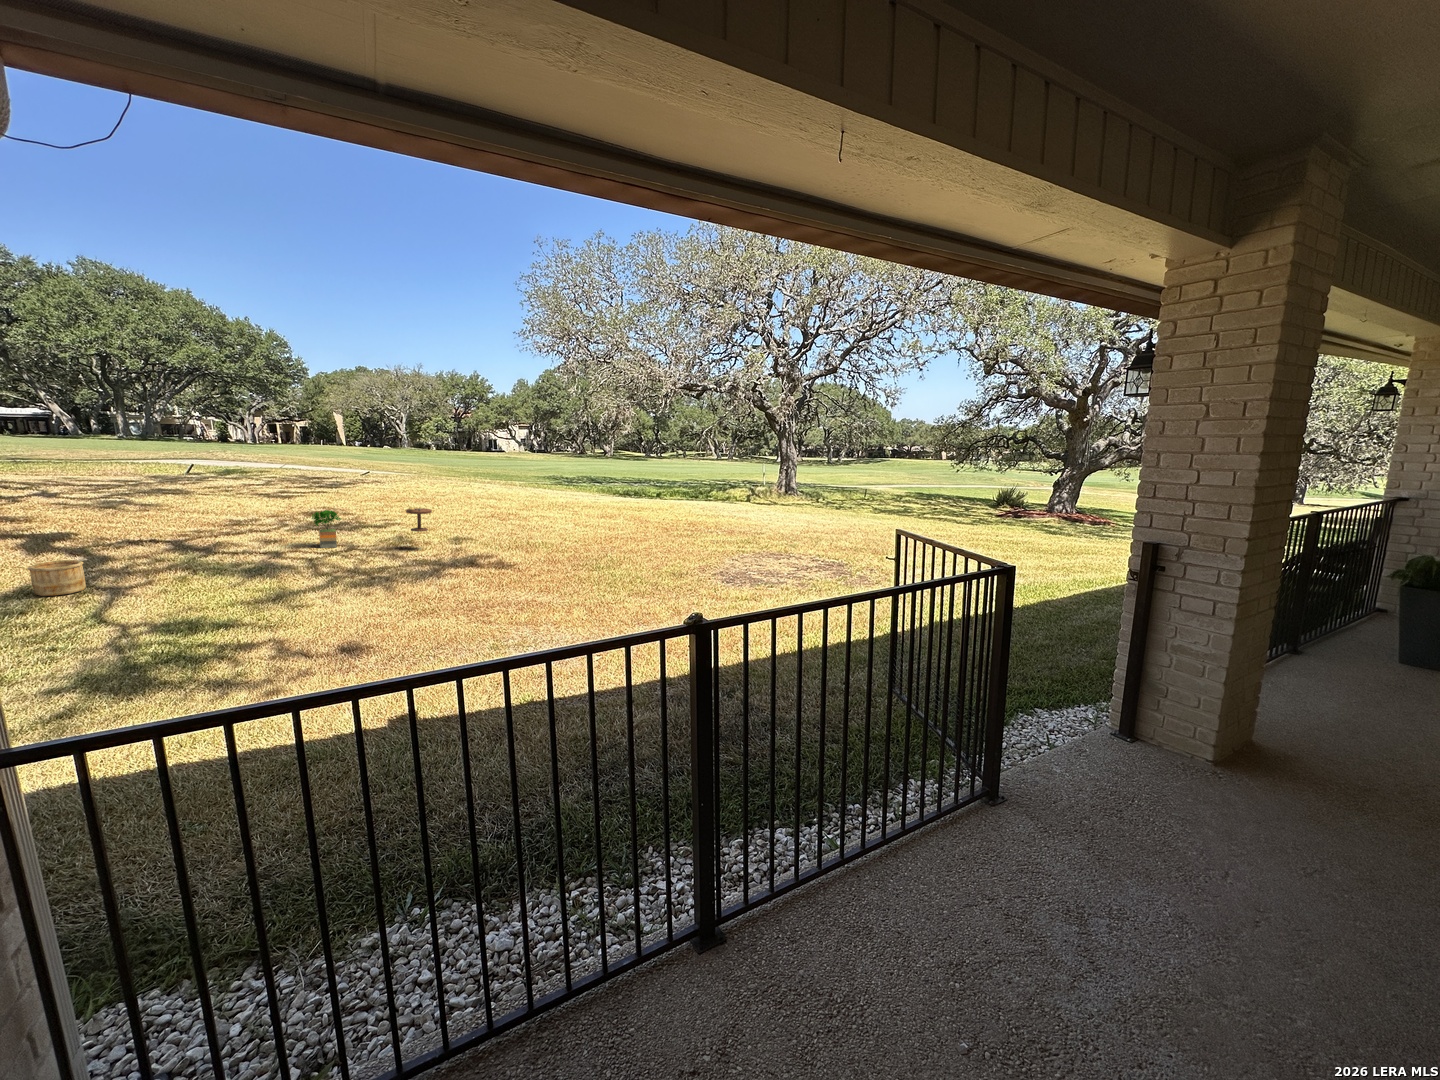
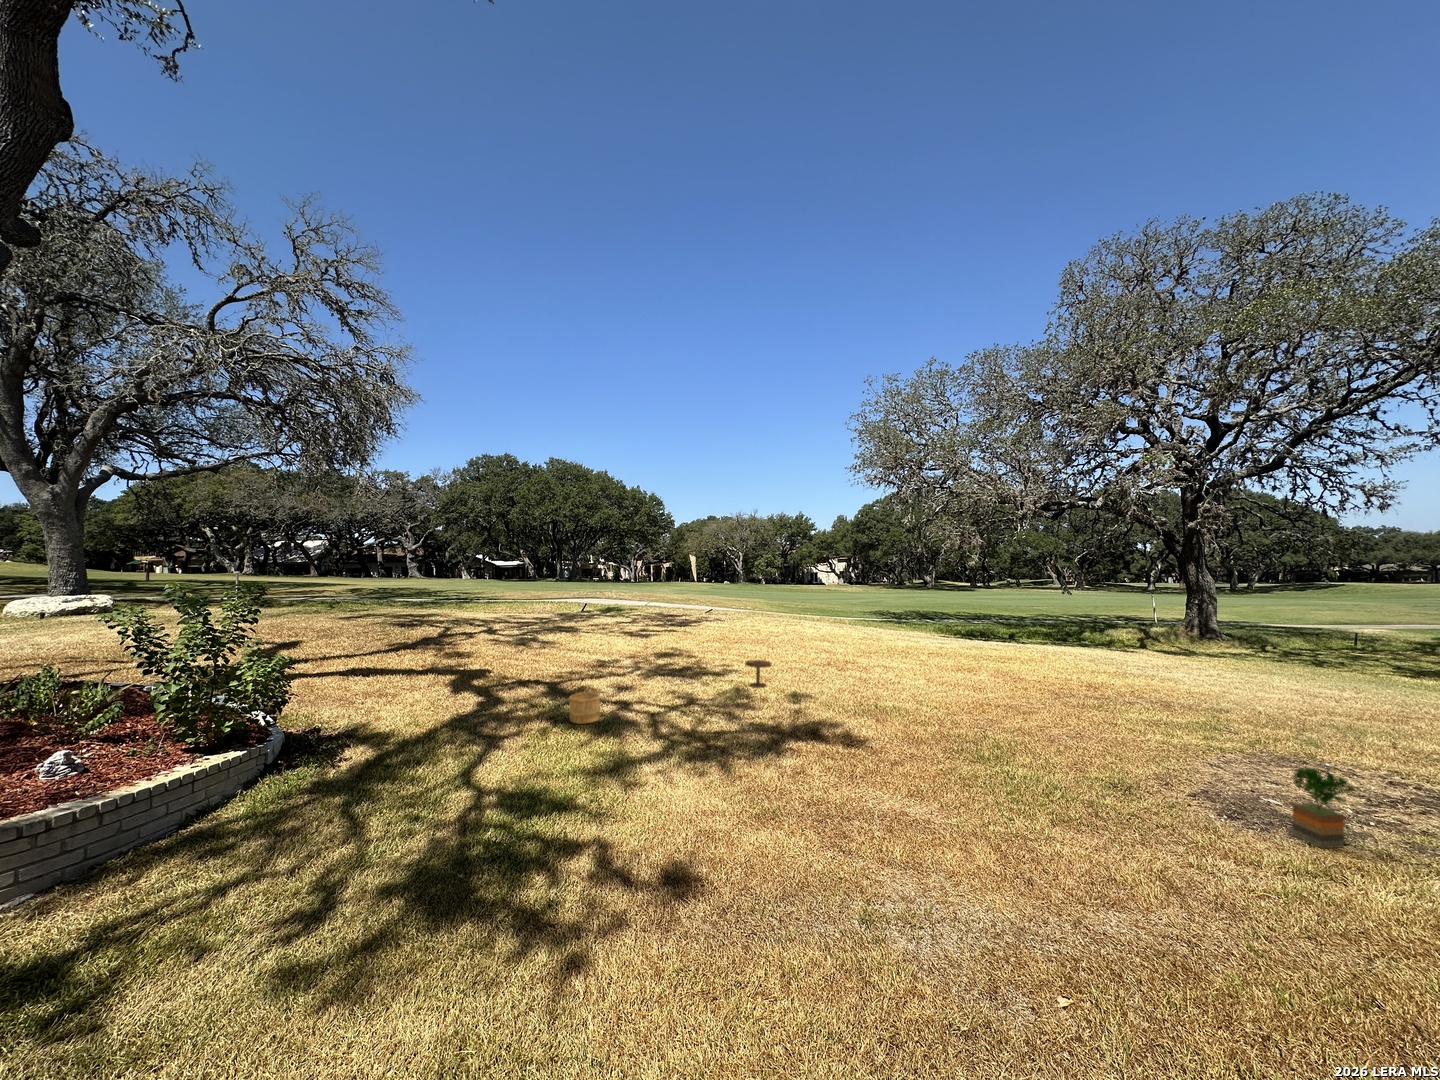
potted tree: present [312,510,341,548] -> present [1292,767,1356,848]
wooden bucket: present [27,560,86,596] -> present [569,692,600,724]

